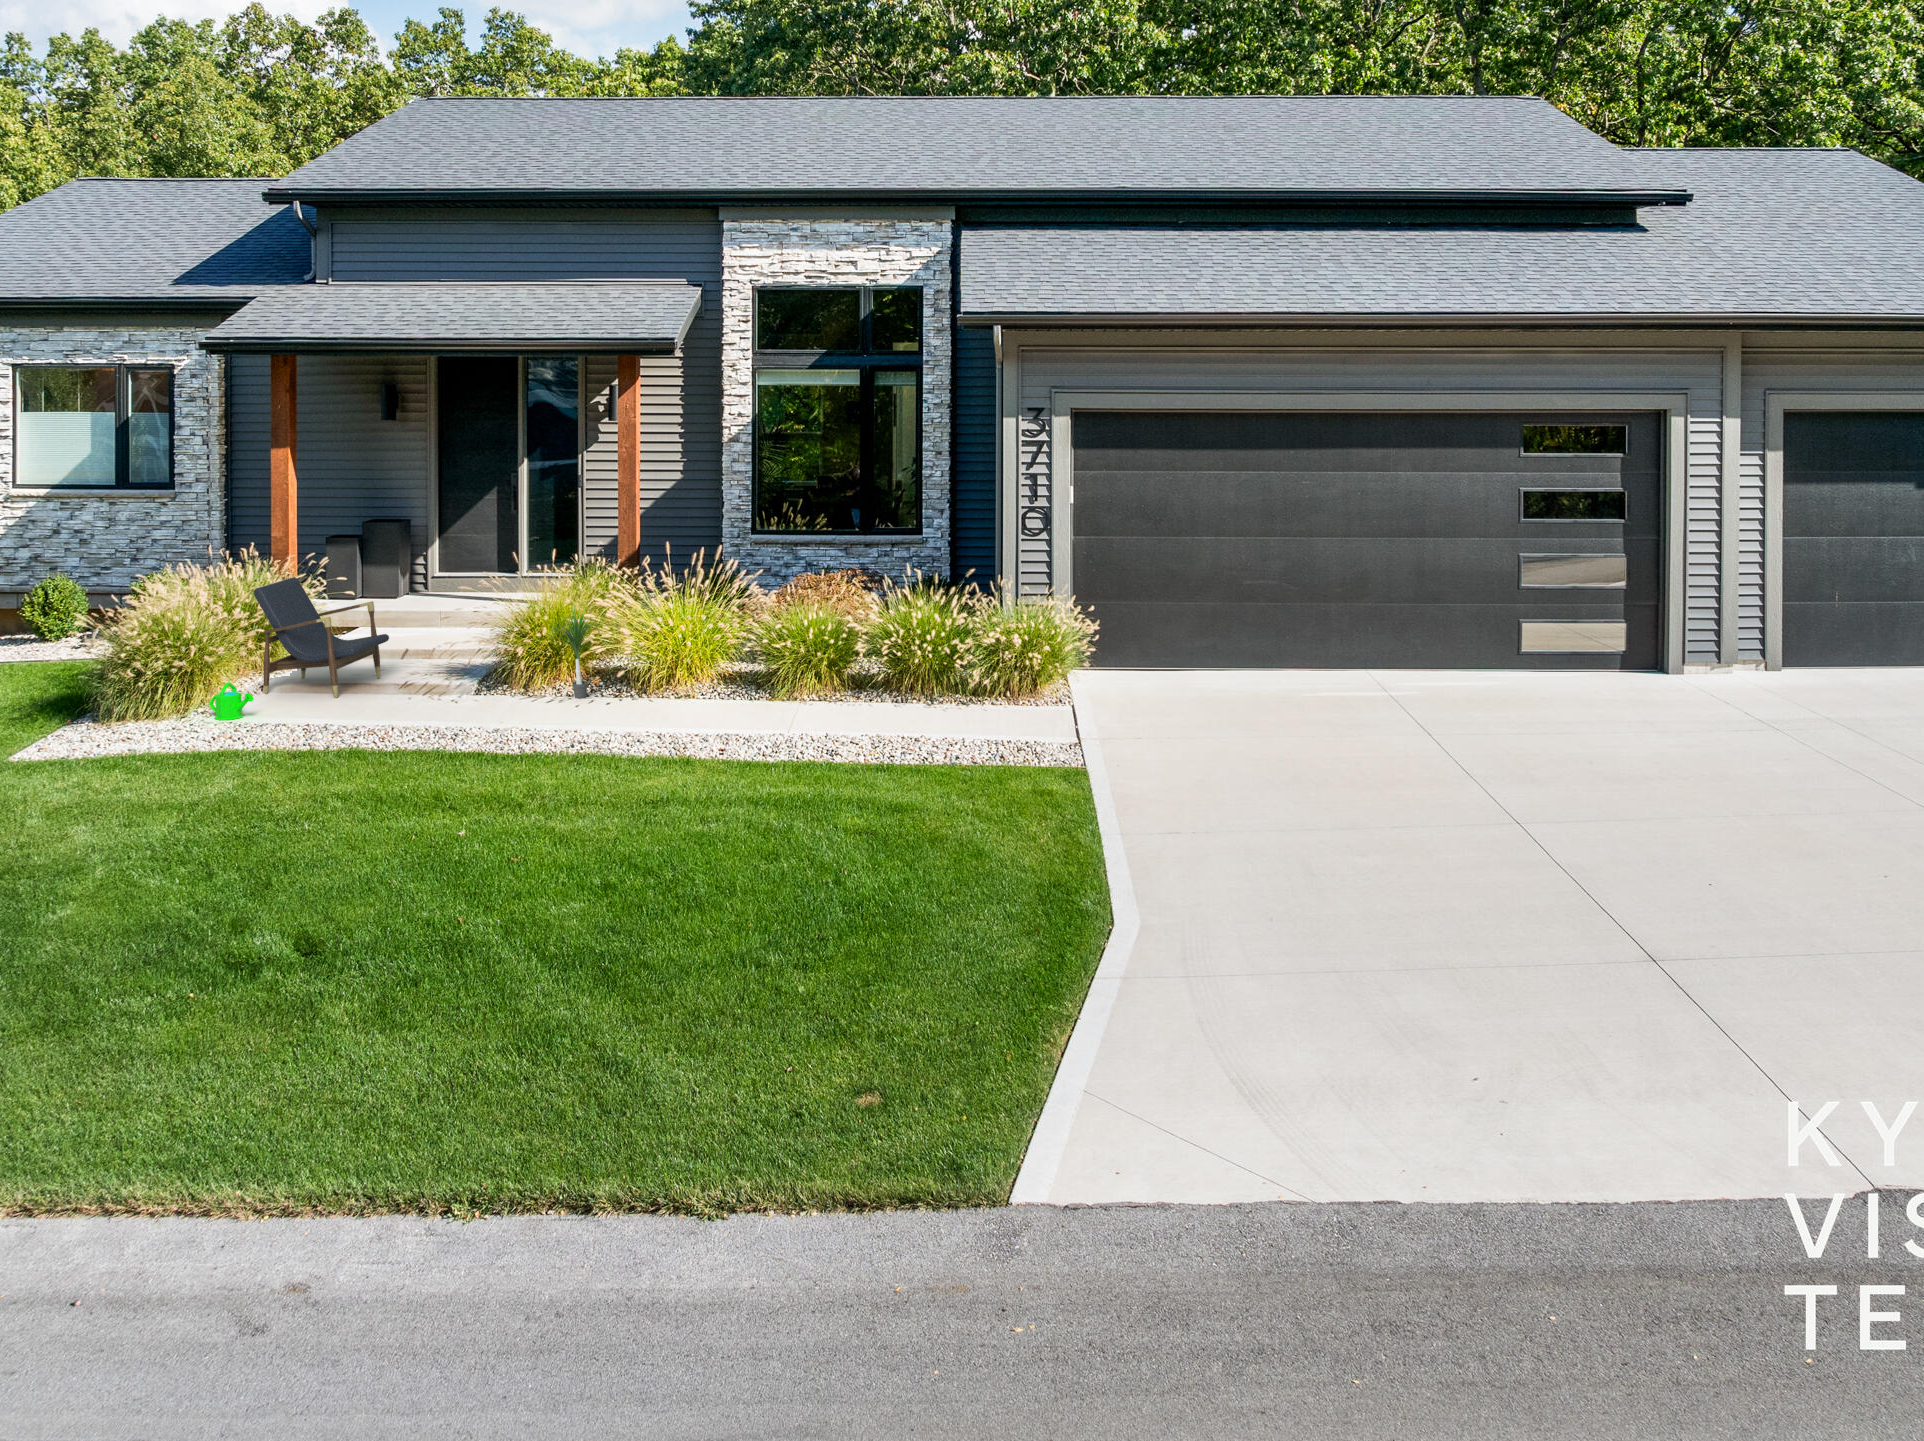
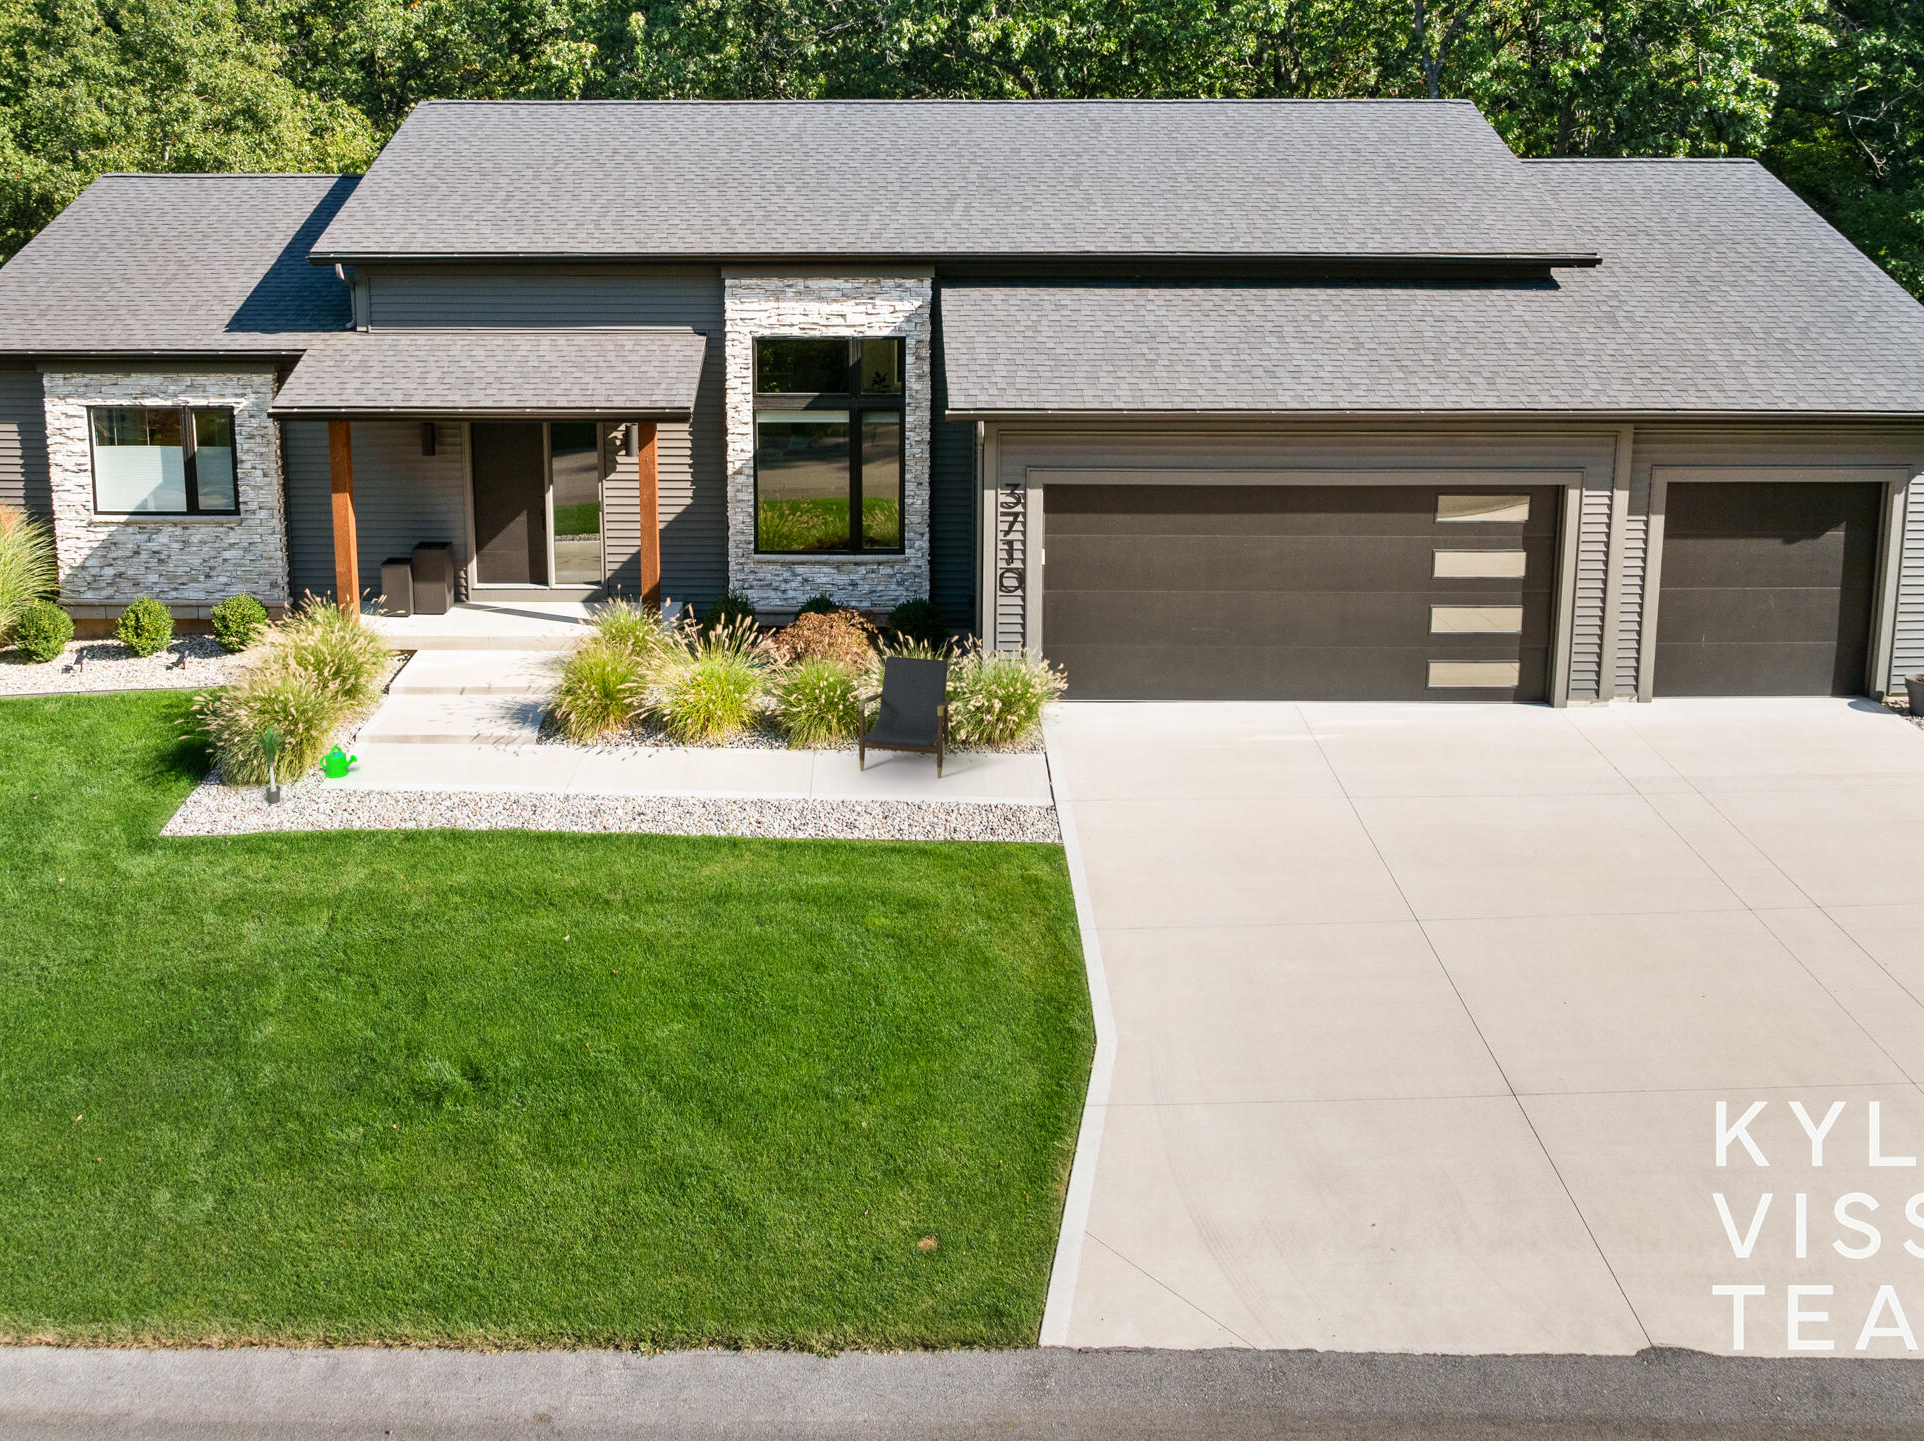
lounge chair: present [254,577,389,698] -> present [859,656,951,778]
potted plant: present [561,608,600,698] -> present [249,724,285,803]

